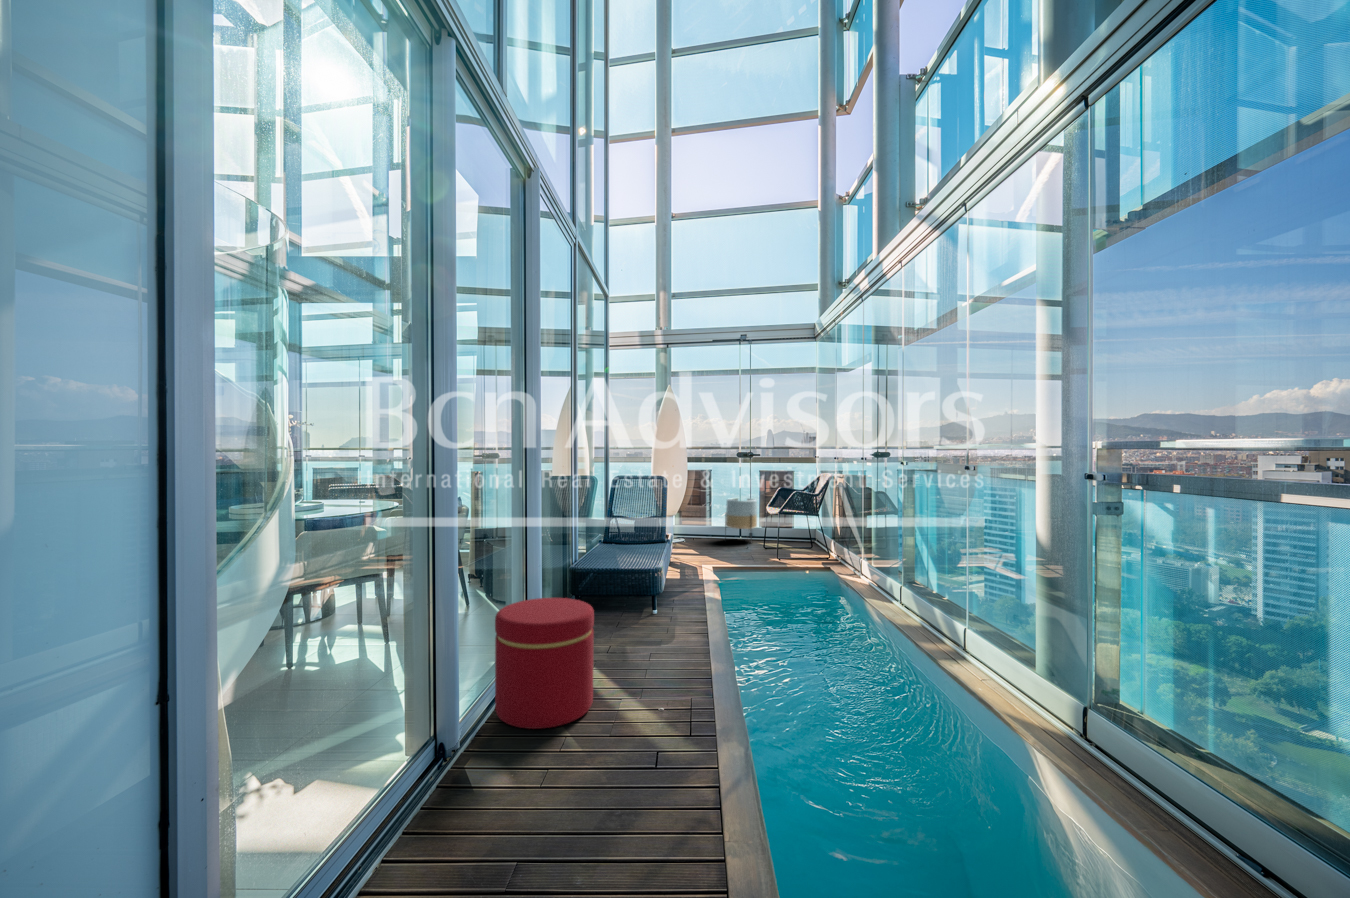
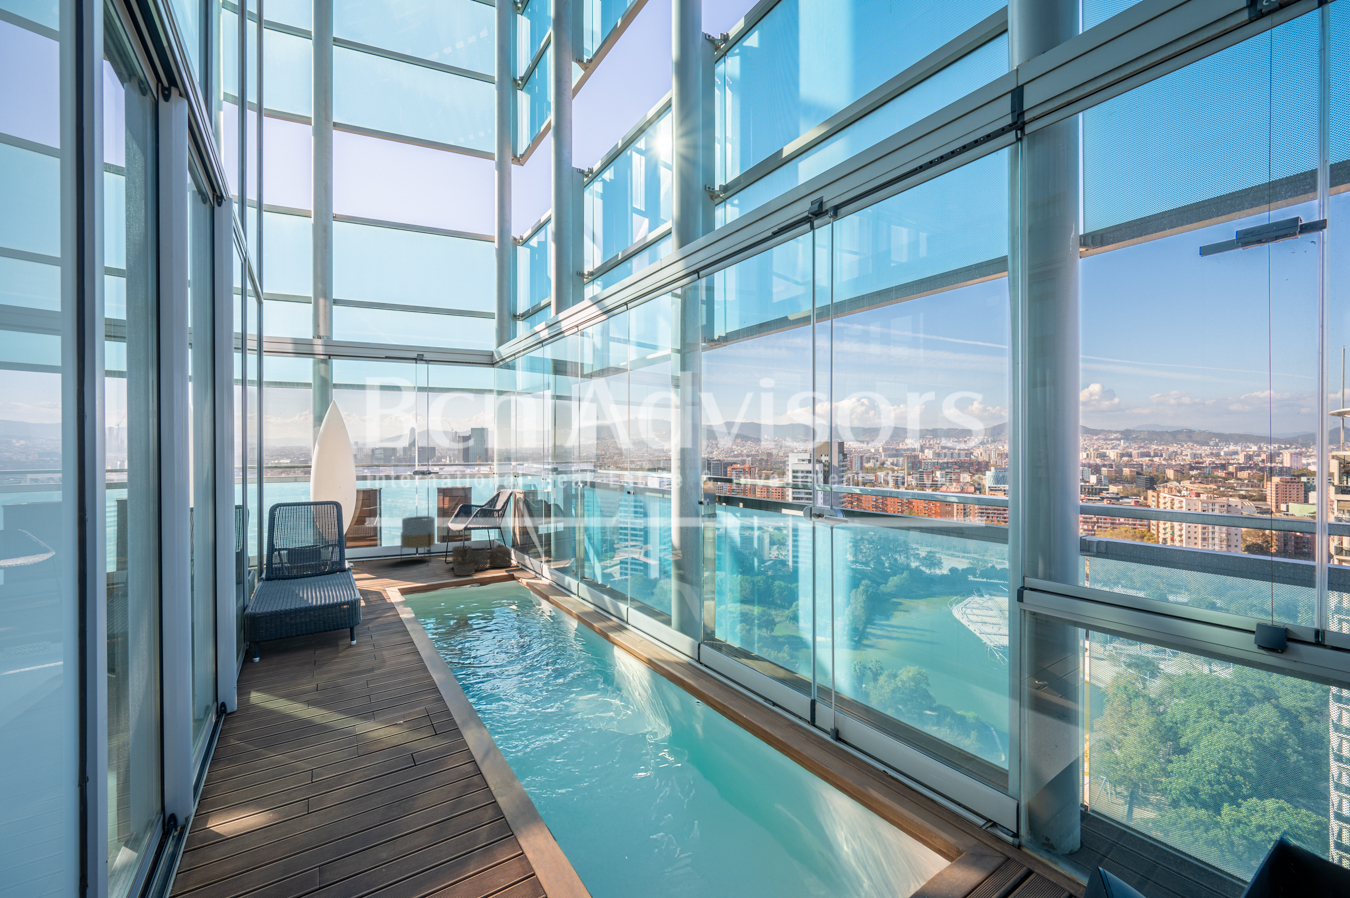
woven basket: none [770,527,831,561] -> present [452,544,511,575]
ottoman: present [495,598,594,729] -> none [218,636,329,765]

